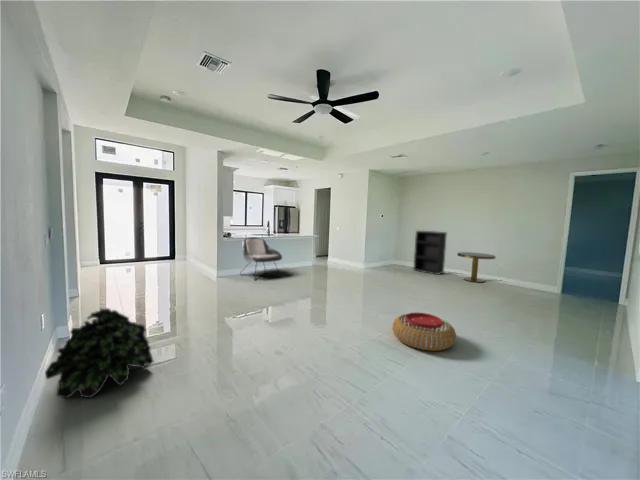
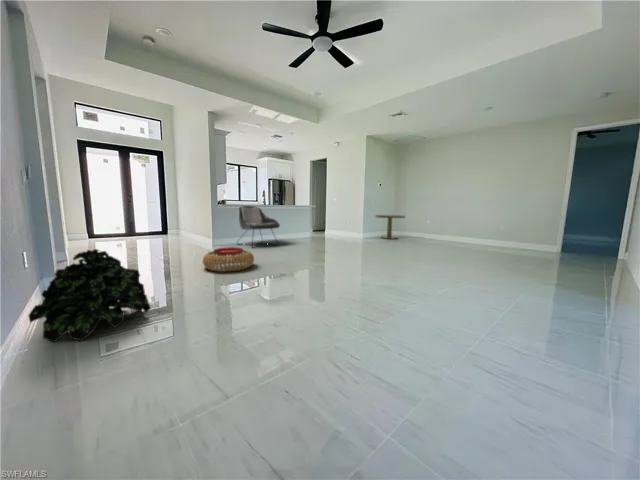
bookshelf: present [414,231,447,274] -> none [412,198,446,242]
side table: present [457,252,496,282] -> present [376,215,405,239]
pouf: present [392,313,456,351] -> present [203,247,254,272]

